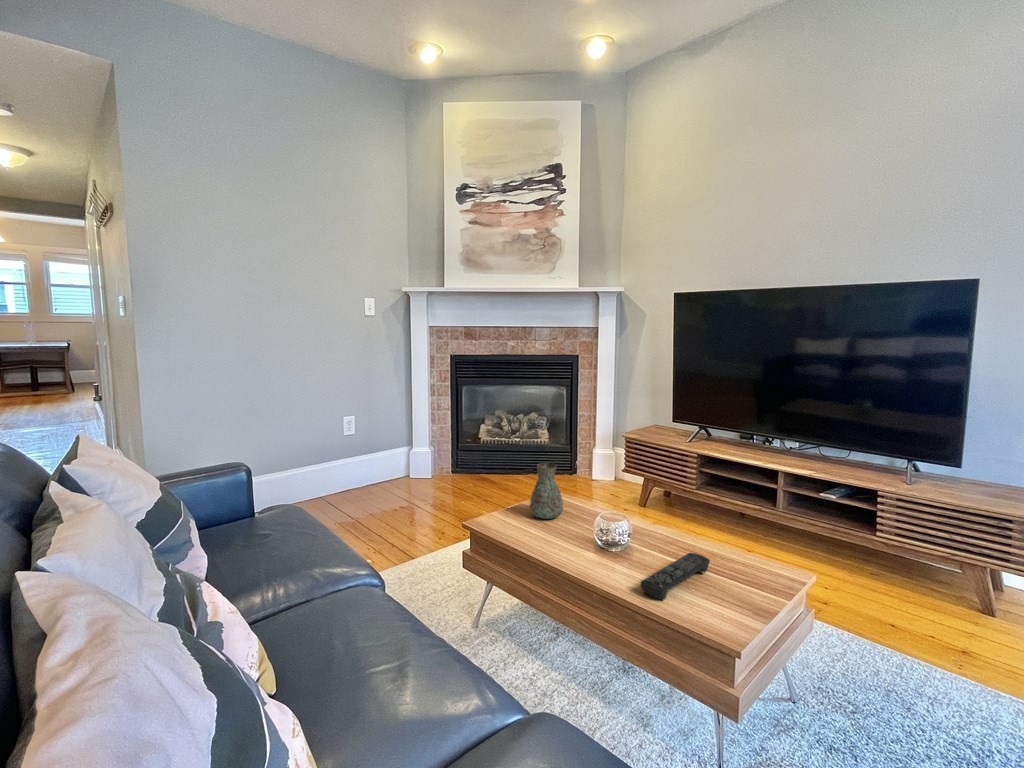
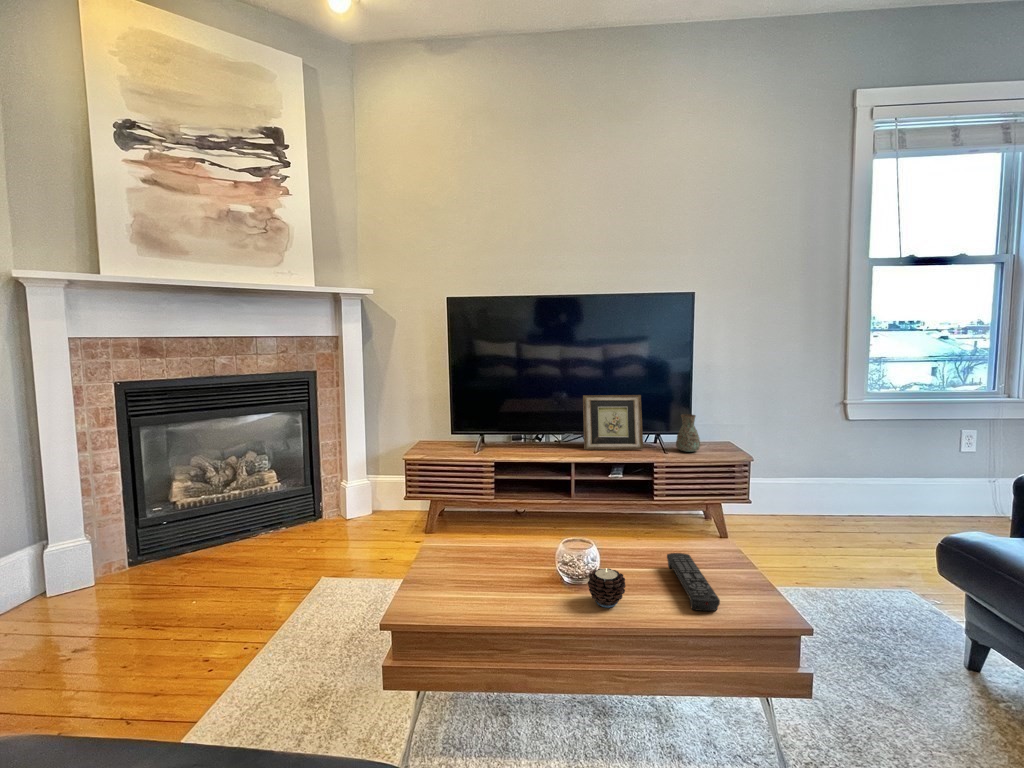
picture frame: none [802,399,891,473] -> present [583,395,643,449]
decorative vase: present [530,463,563,519] -> present [676,414,700,452]
candle: none [575,534,607,566] -> present [588,568,625,608]

